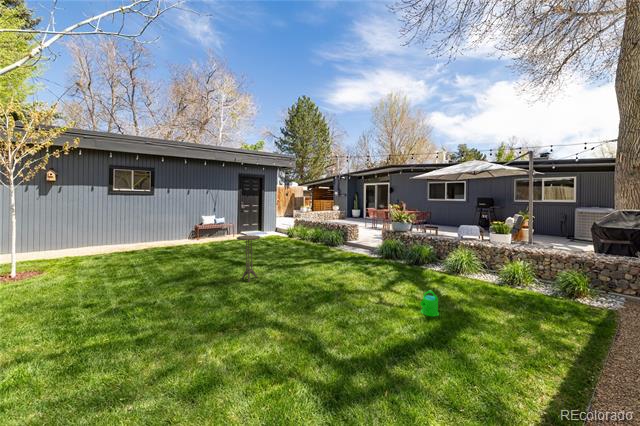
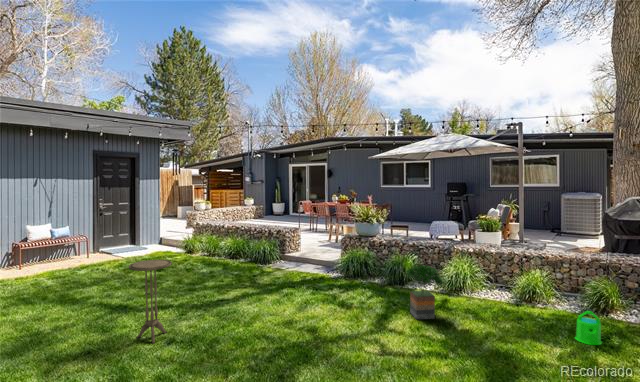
potted tree: none [408,250,435,287] -> present [406,266,443,319]
watering can: present [420,290,439,317] -> present [575,311,602,345]

